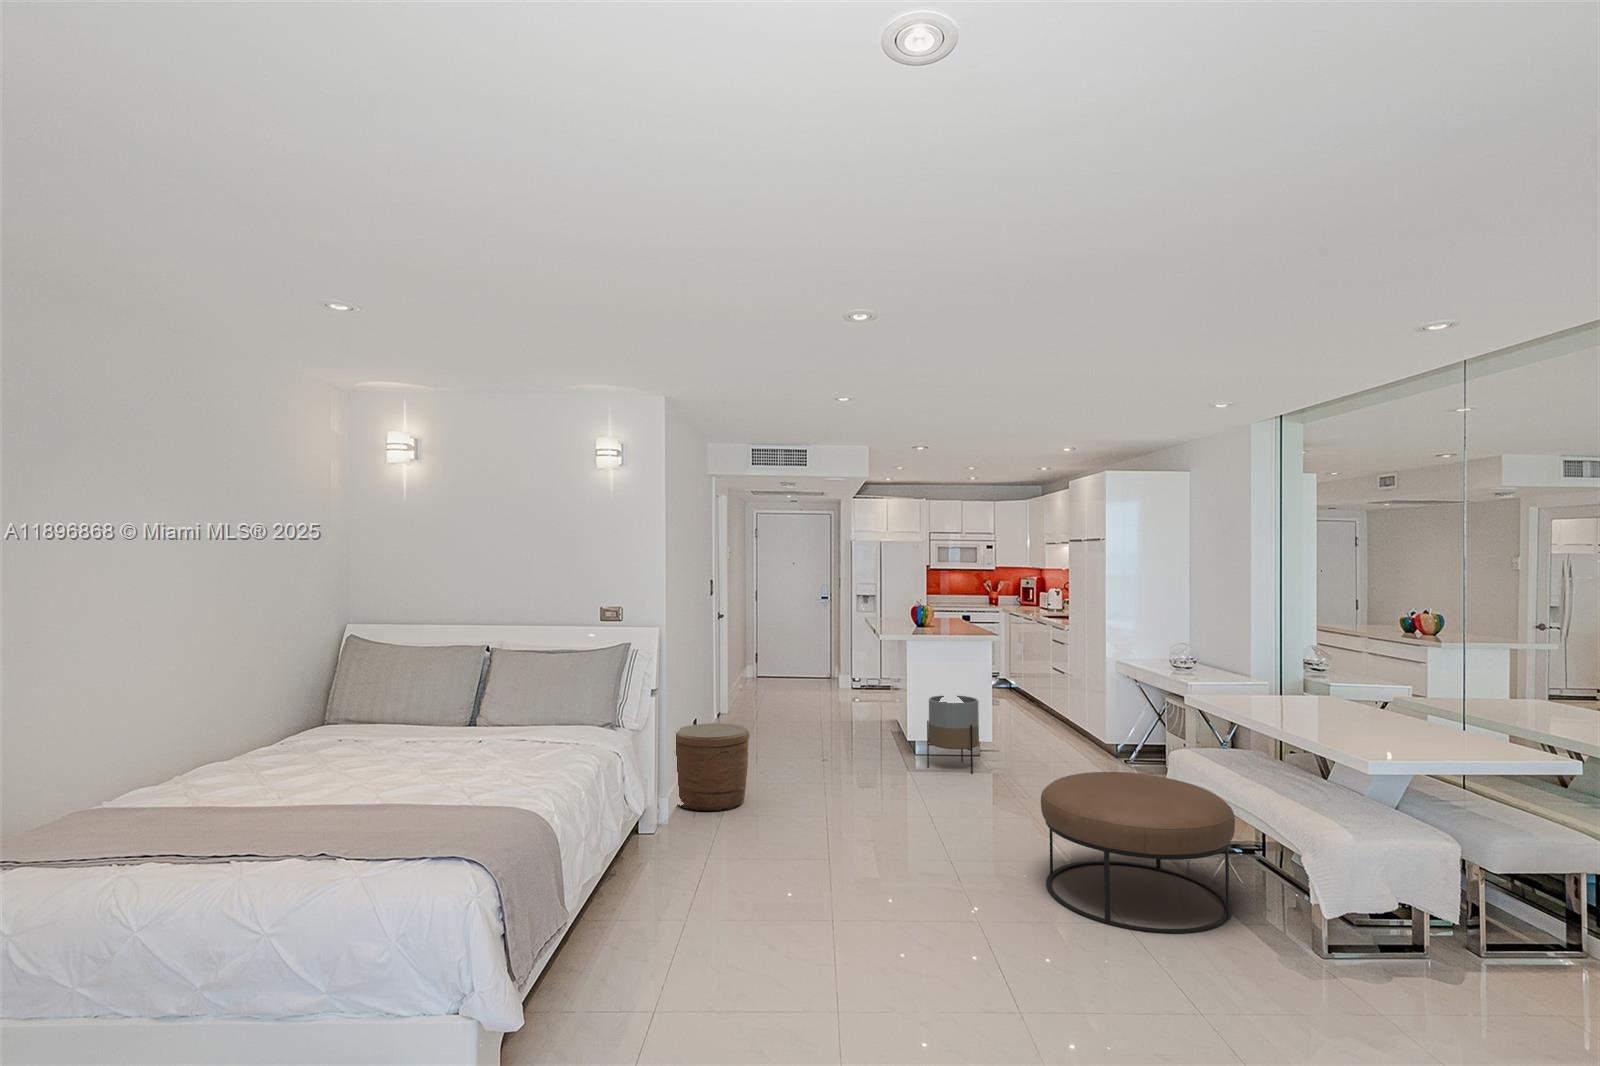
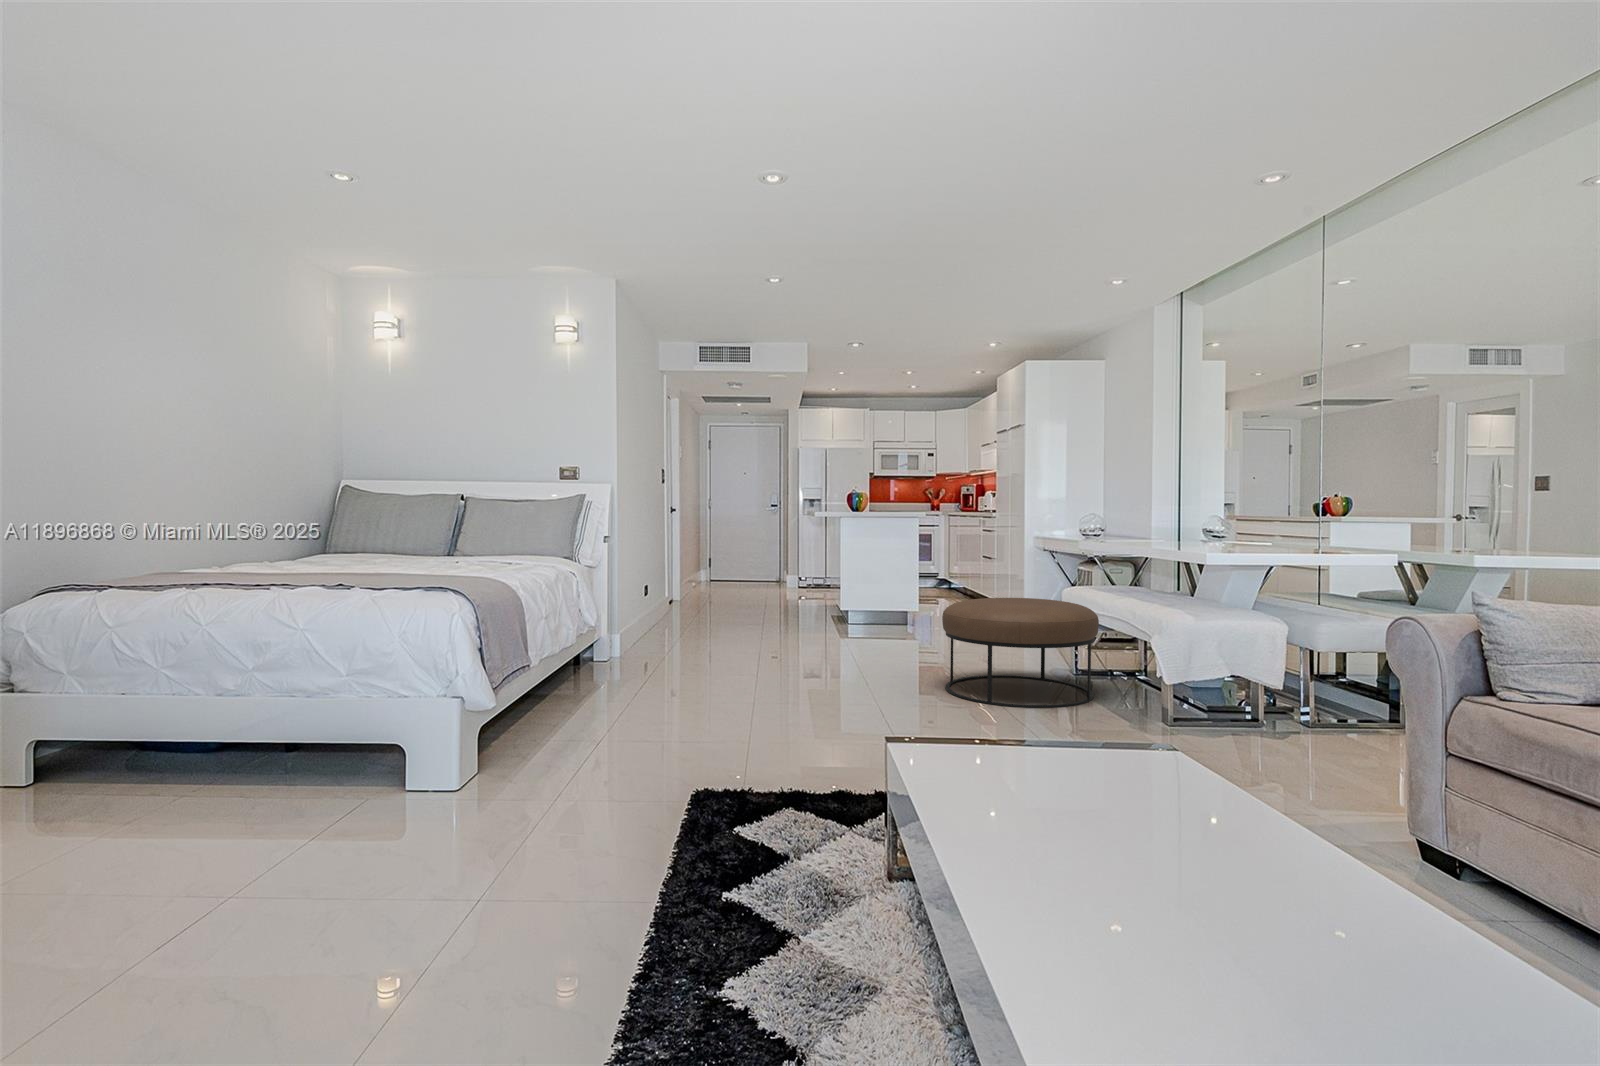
planter: present [927,695,979,774] -> none [860,568,907,634]
woven basket: present [674,723,749,811] -> none [627,583,696,654]

